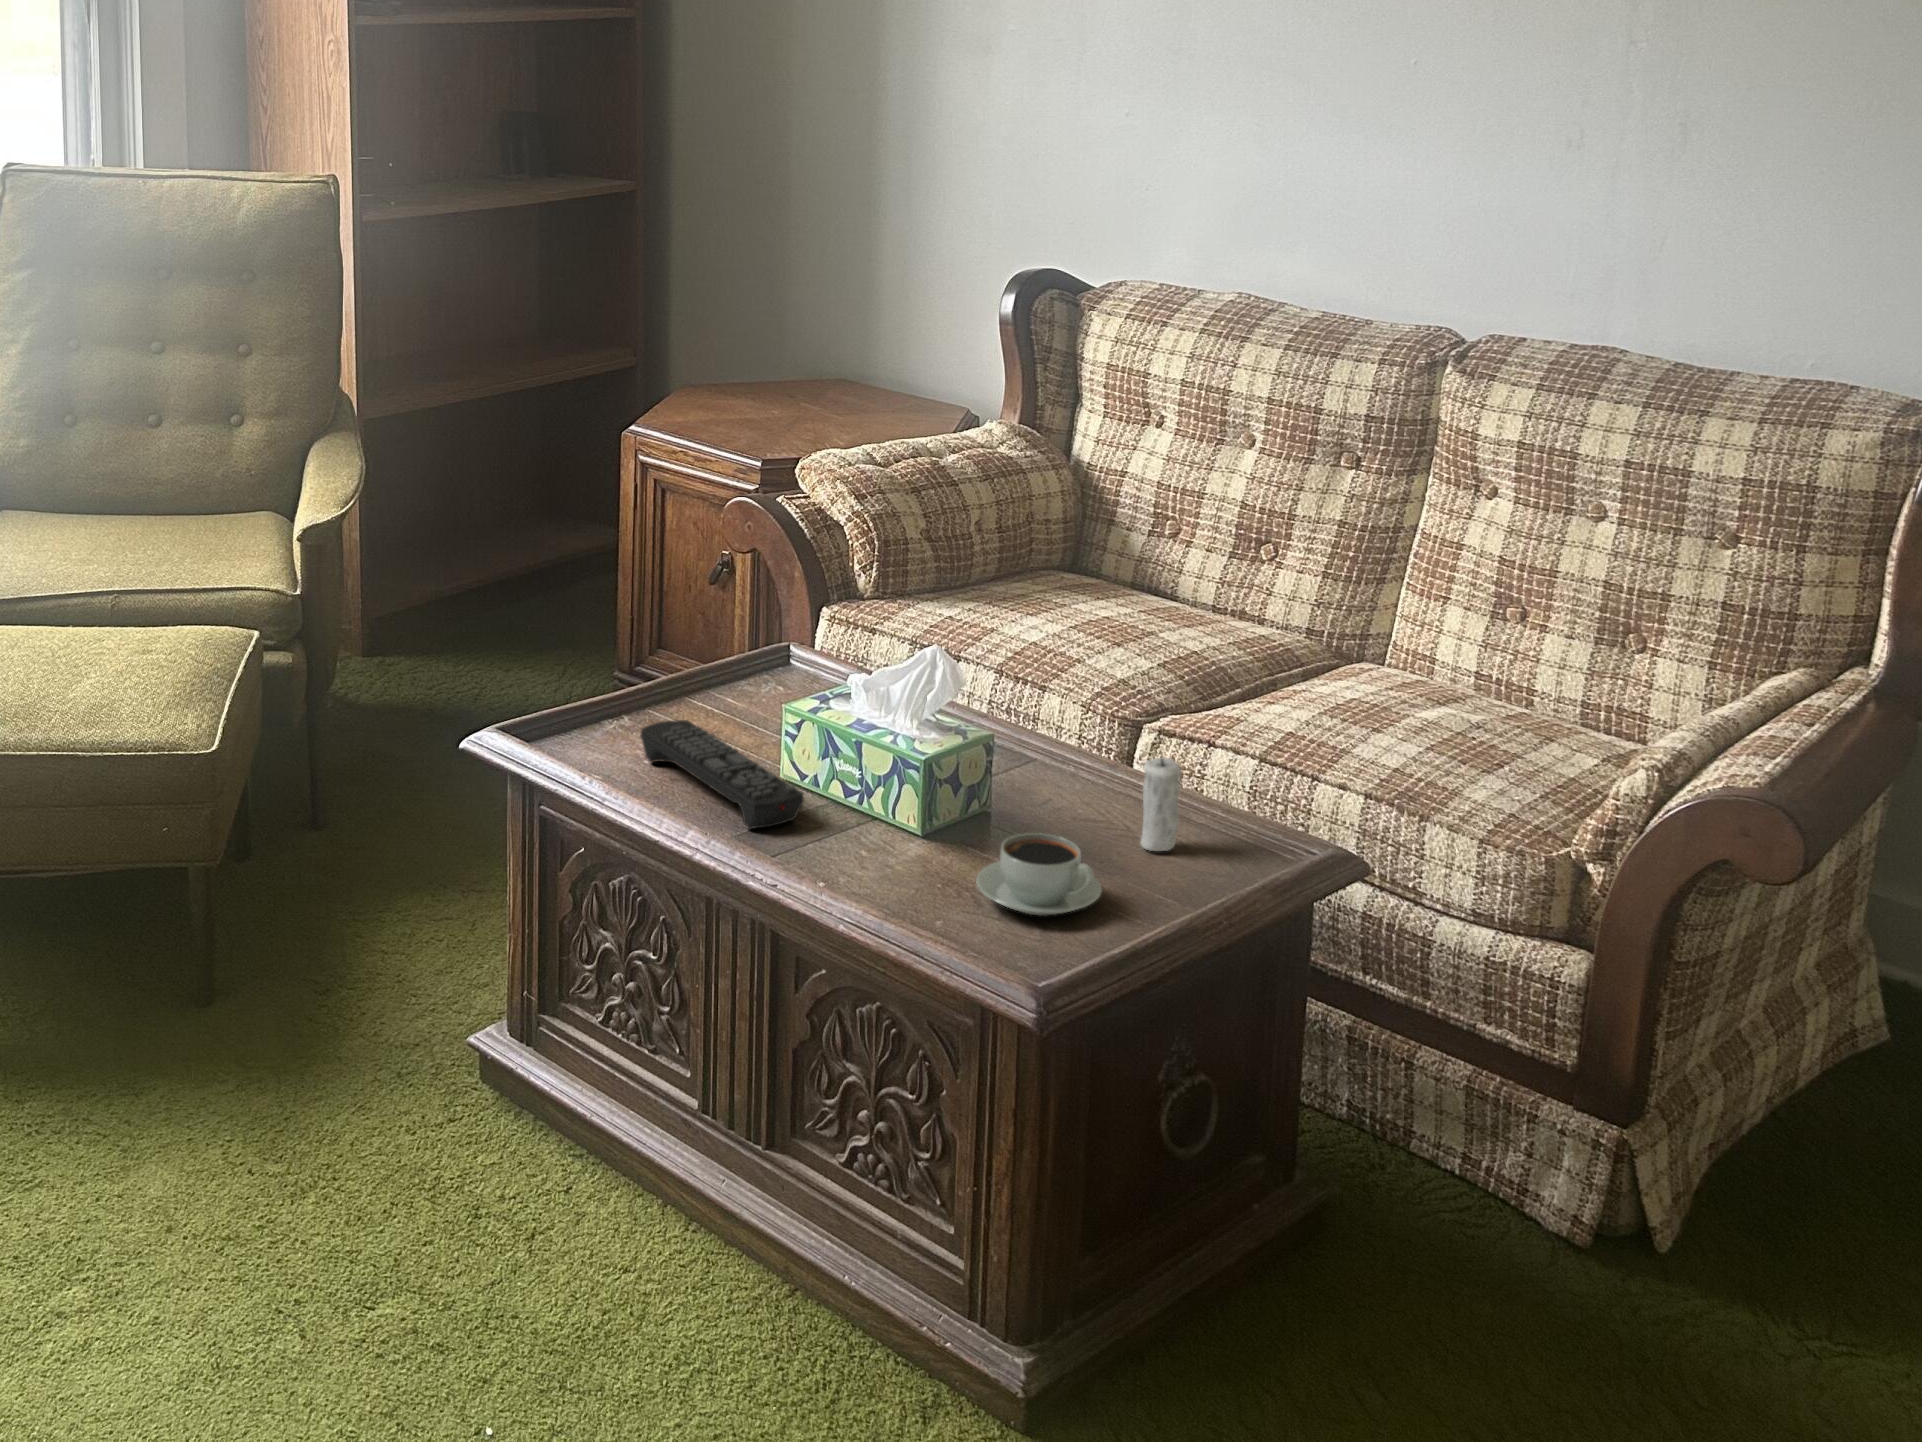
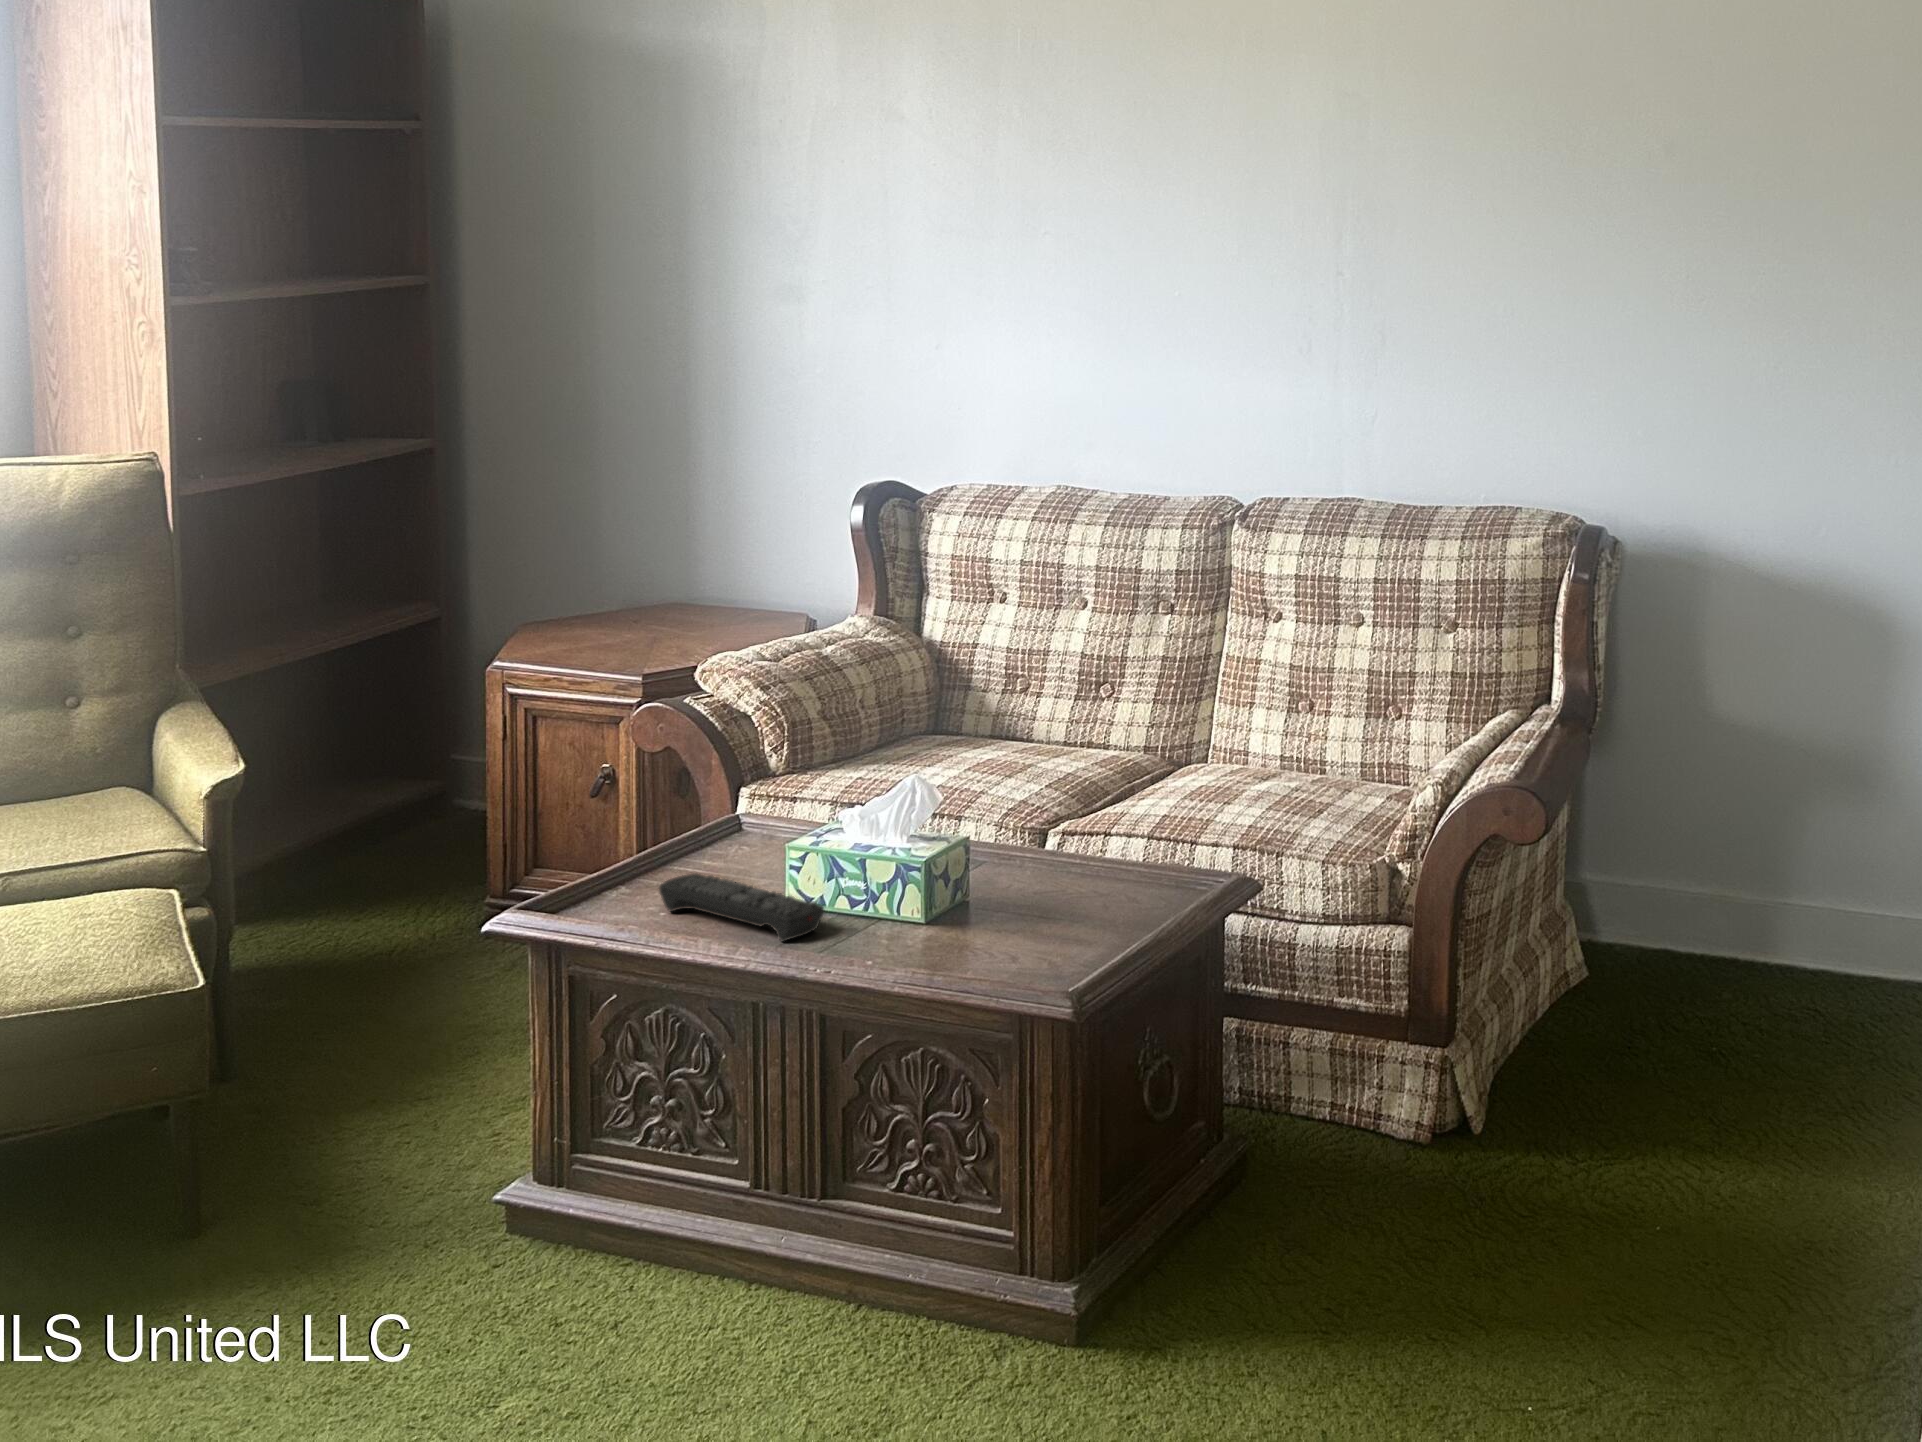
candle: present [1140,757,1182,851] -> none [1090,819,1120,902]
coffee cup: present [976,833,1101,916] -> none [986,896,1082,956]

